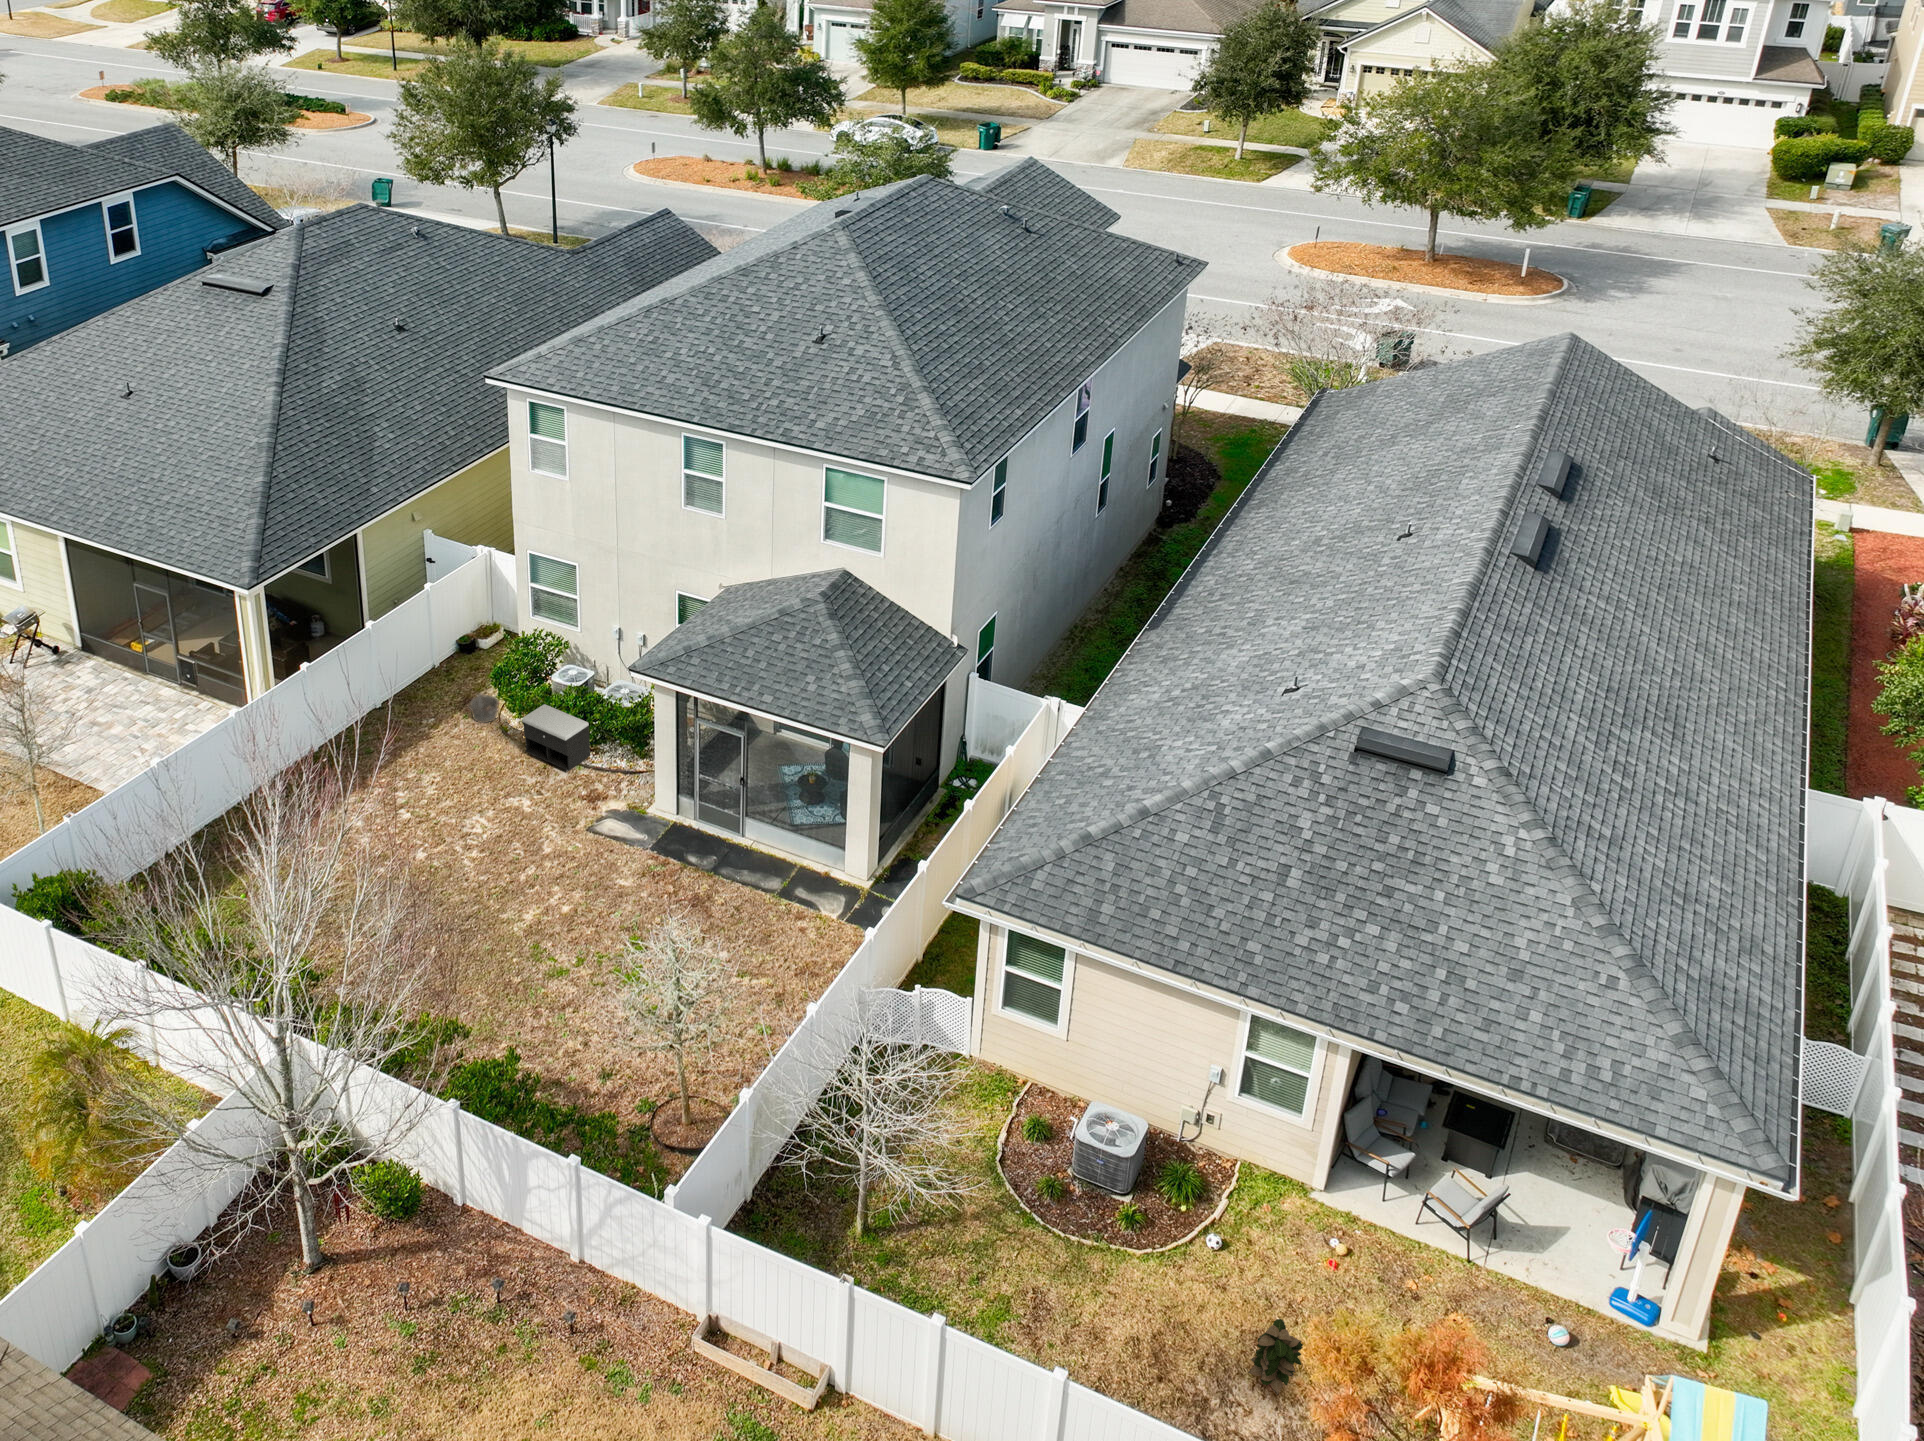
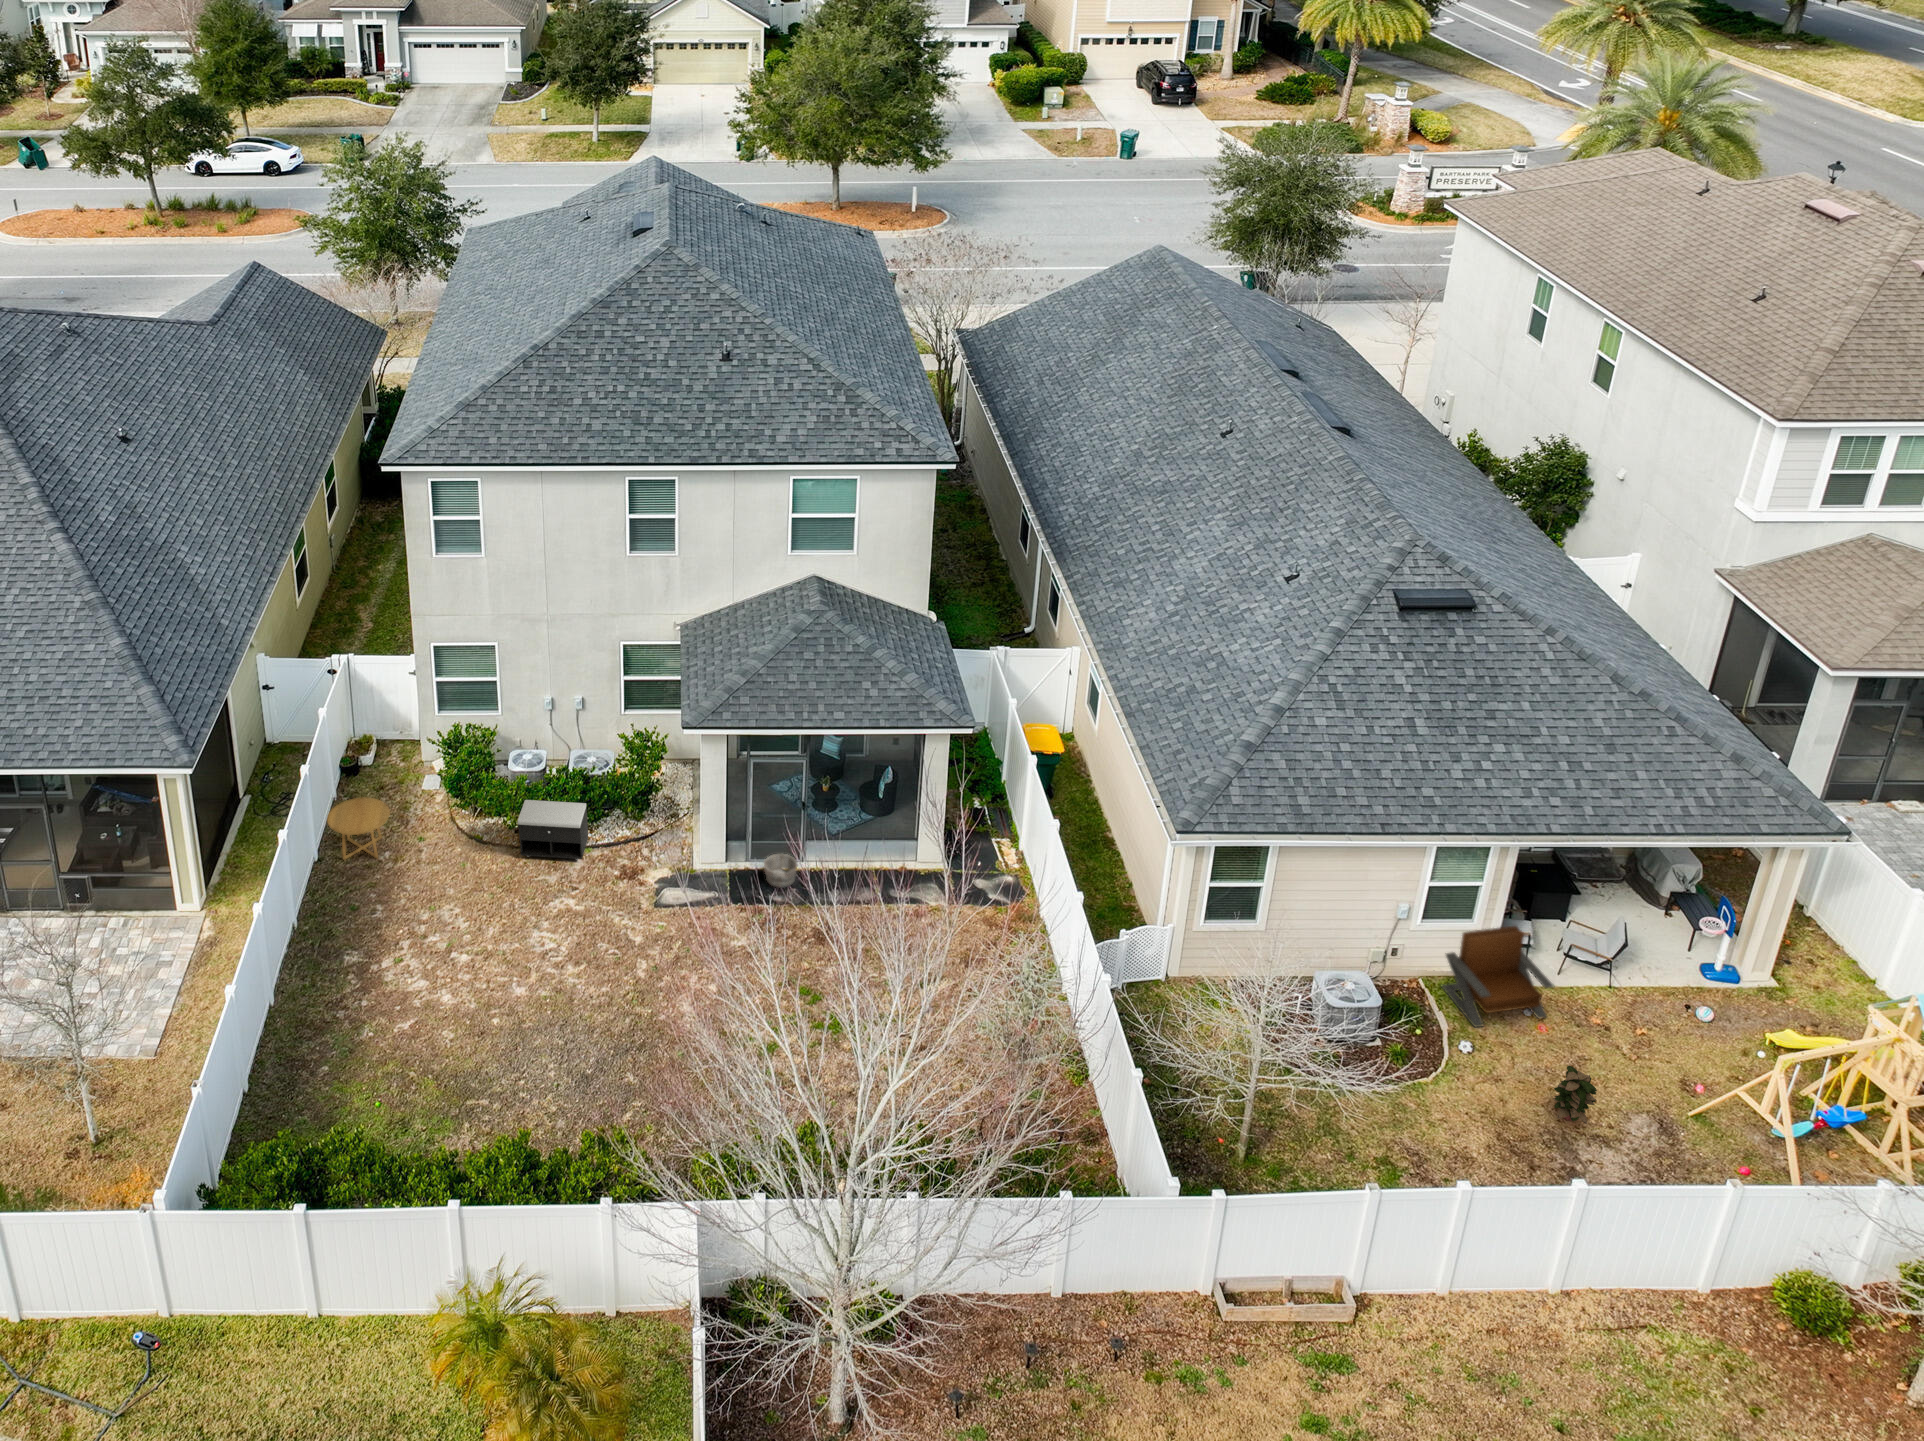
round table: none [389,662,445,718] -> present [327,797,390,859]
bucket: present [468,694,499,723] -> present [764,854,798,888]
lounge chair: none [1253,1135,1363,1275] -> present [1441,926,1554,1027]

